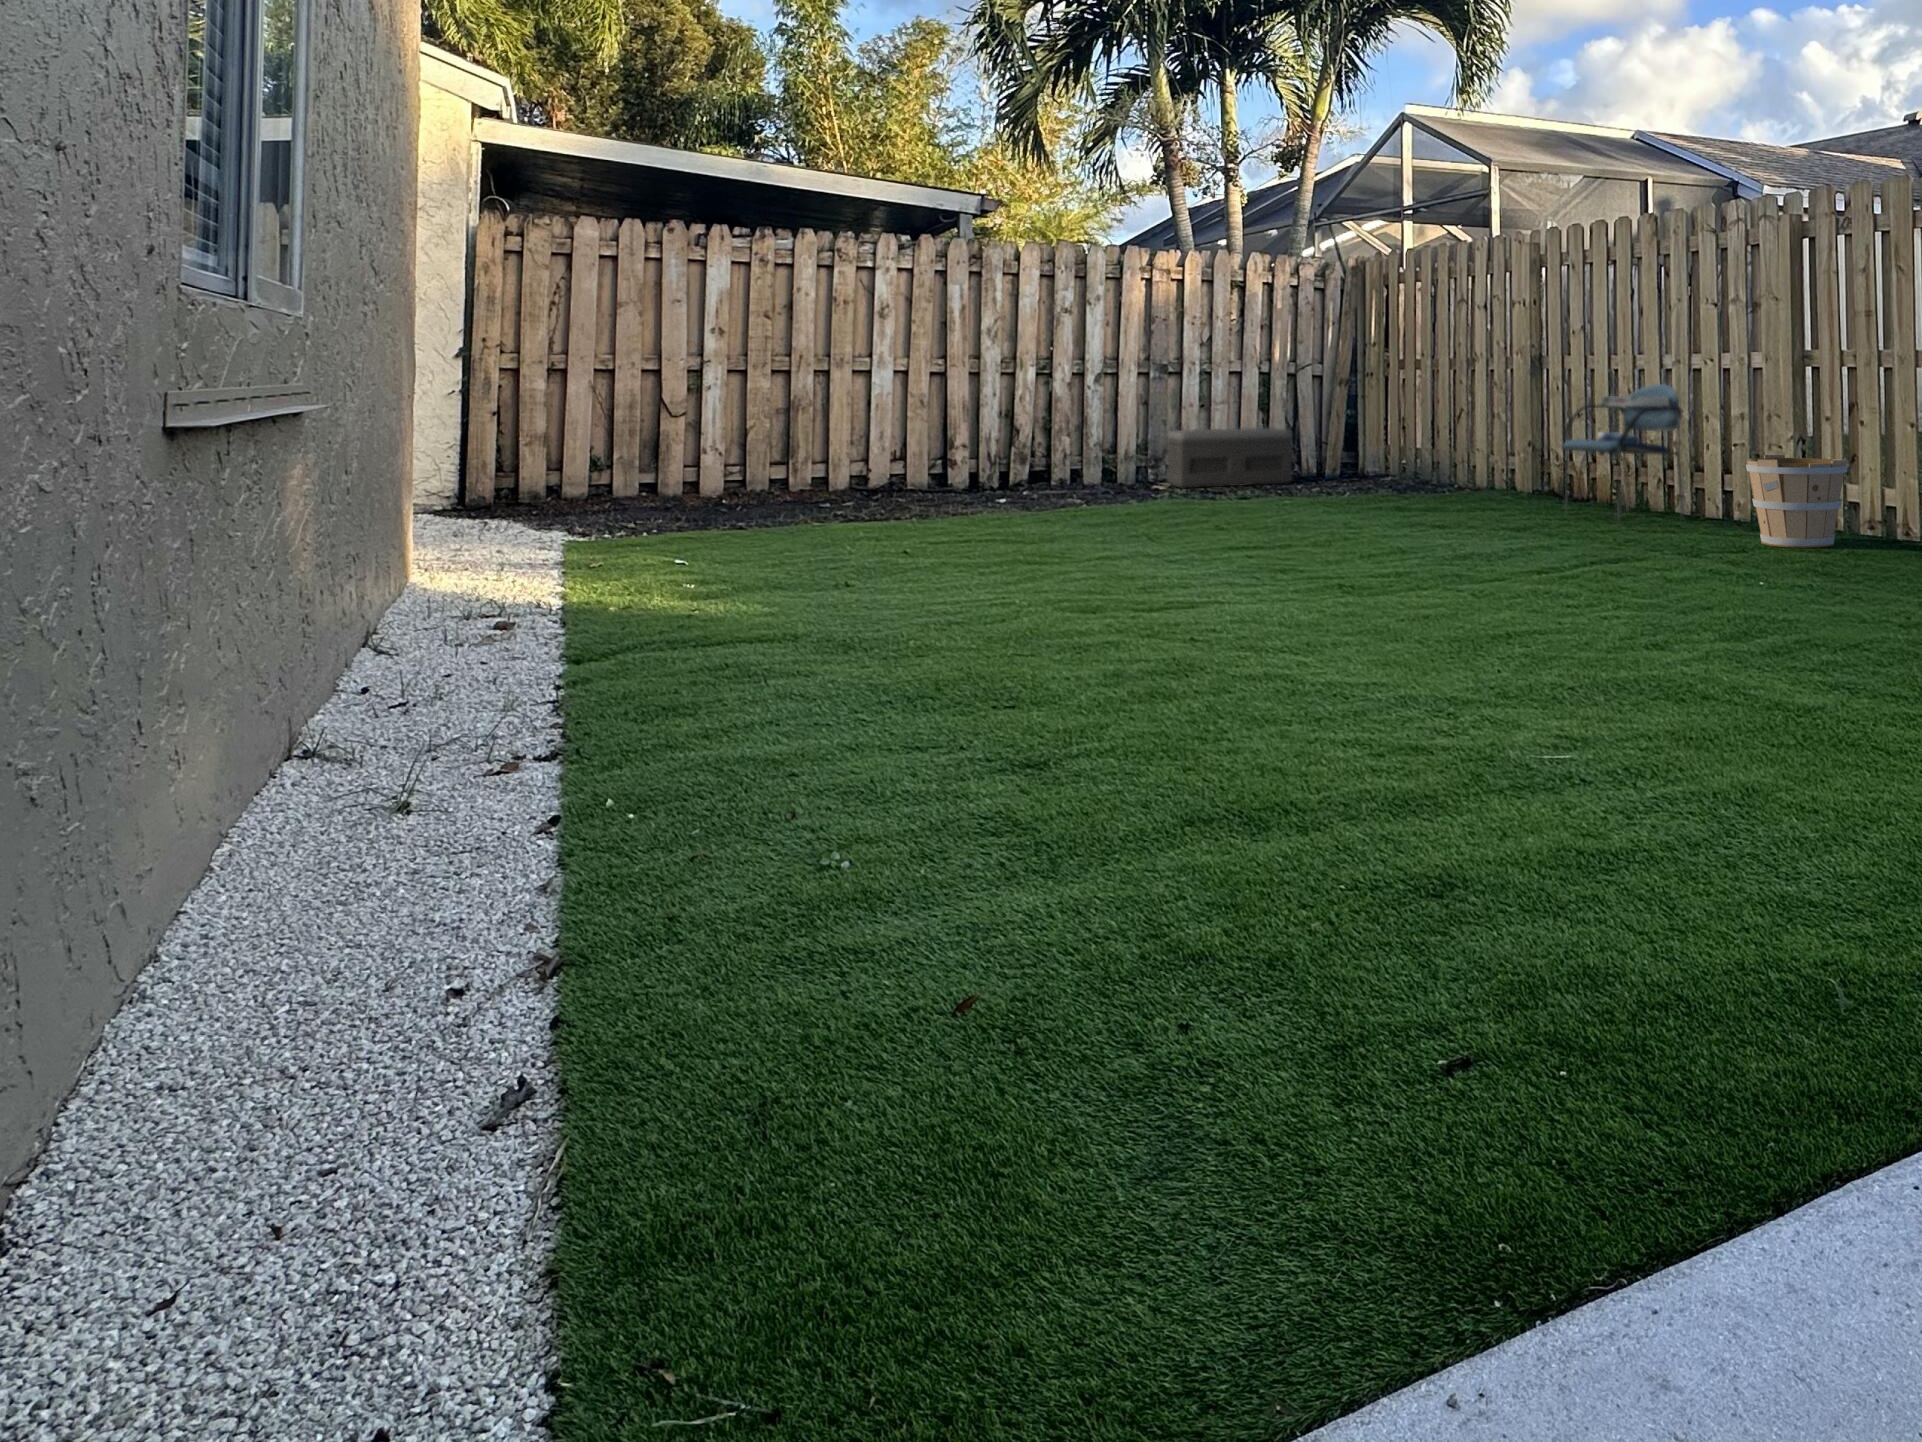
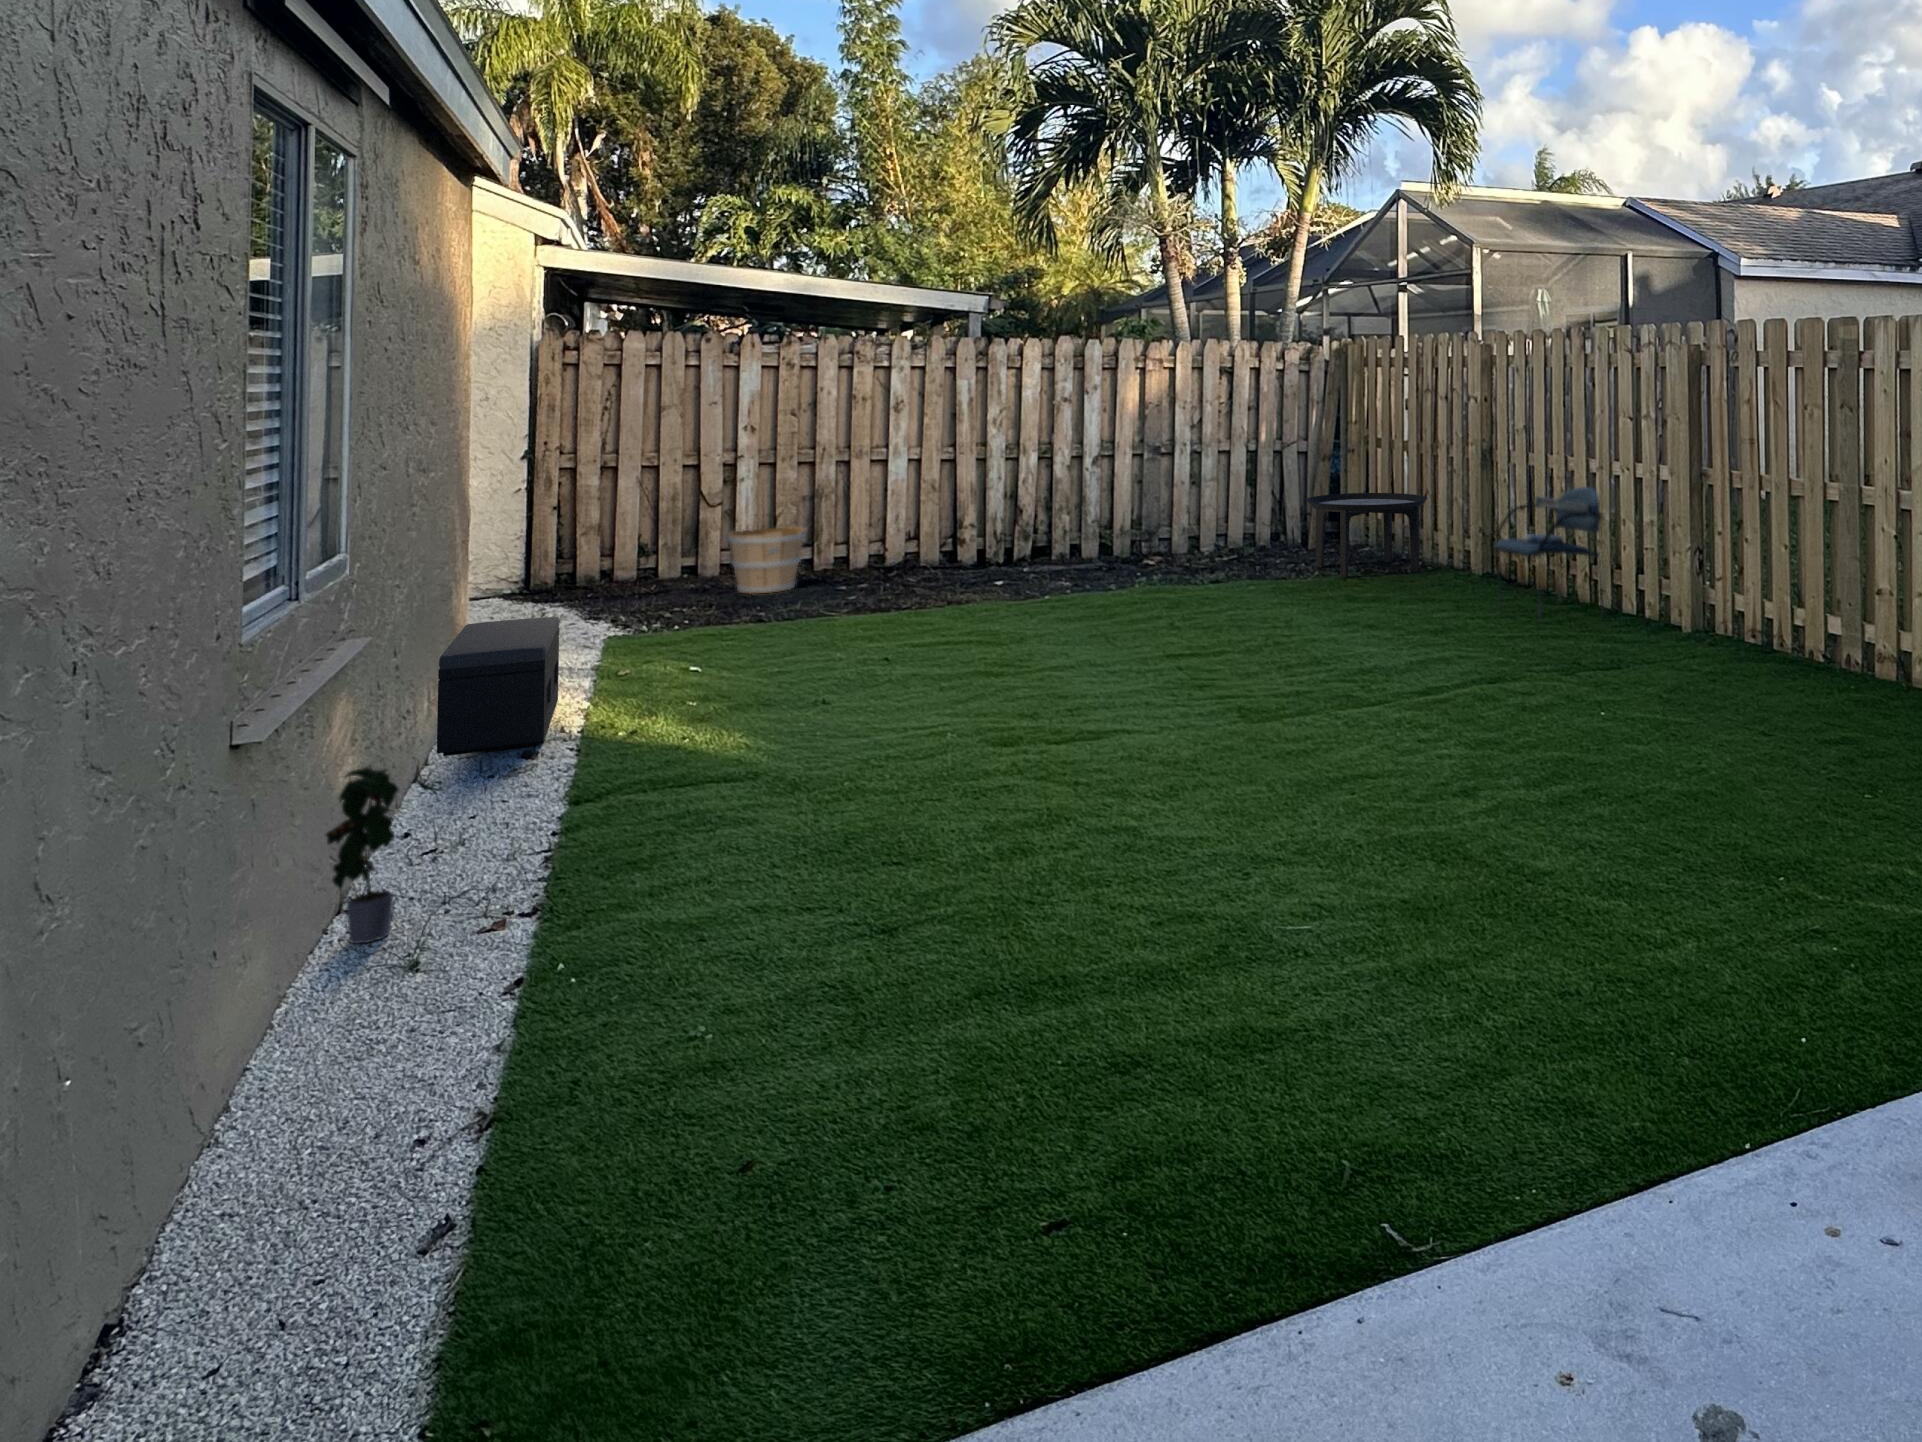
round table: none [1332,414,1462,497] -> present [1306,493,1428,578]
storage bench: present [1167,428,1292,488] -> present [437,617,559,756]
wooden bucket: present [1746,455,1848,548] -> present [727,526,806,594]
potted plant: none [275,560,371,790] -> present [326,767,399,944]

